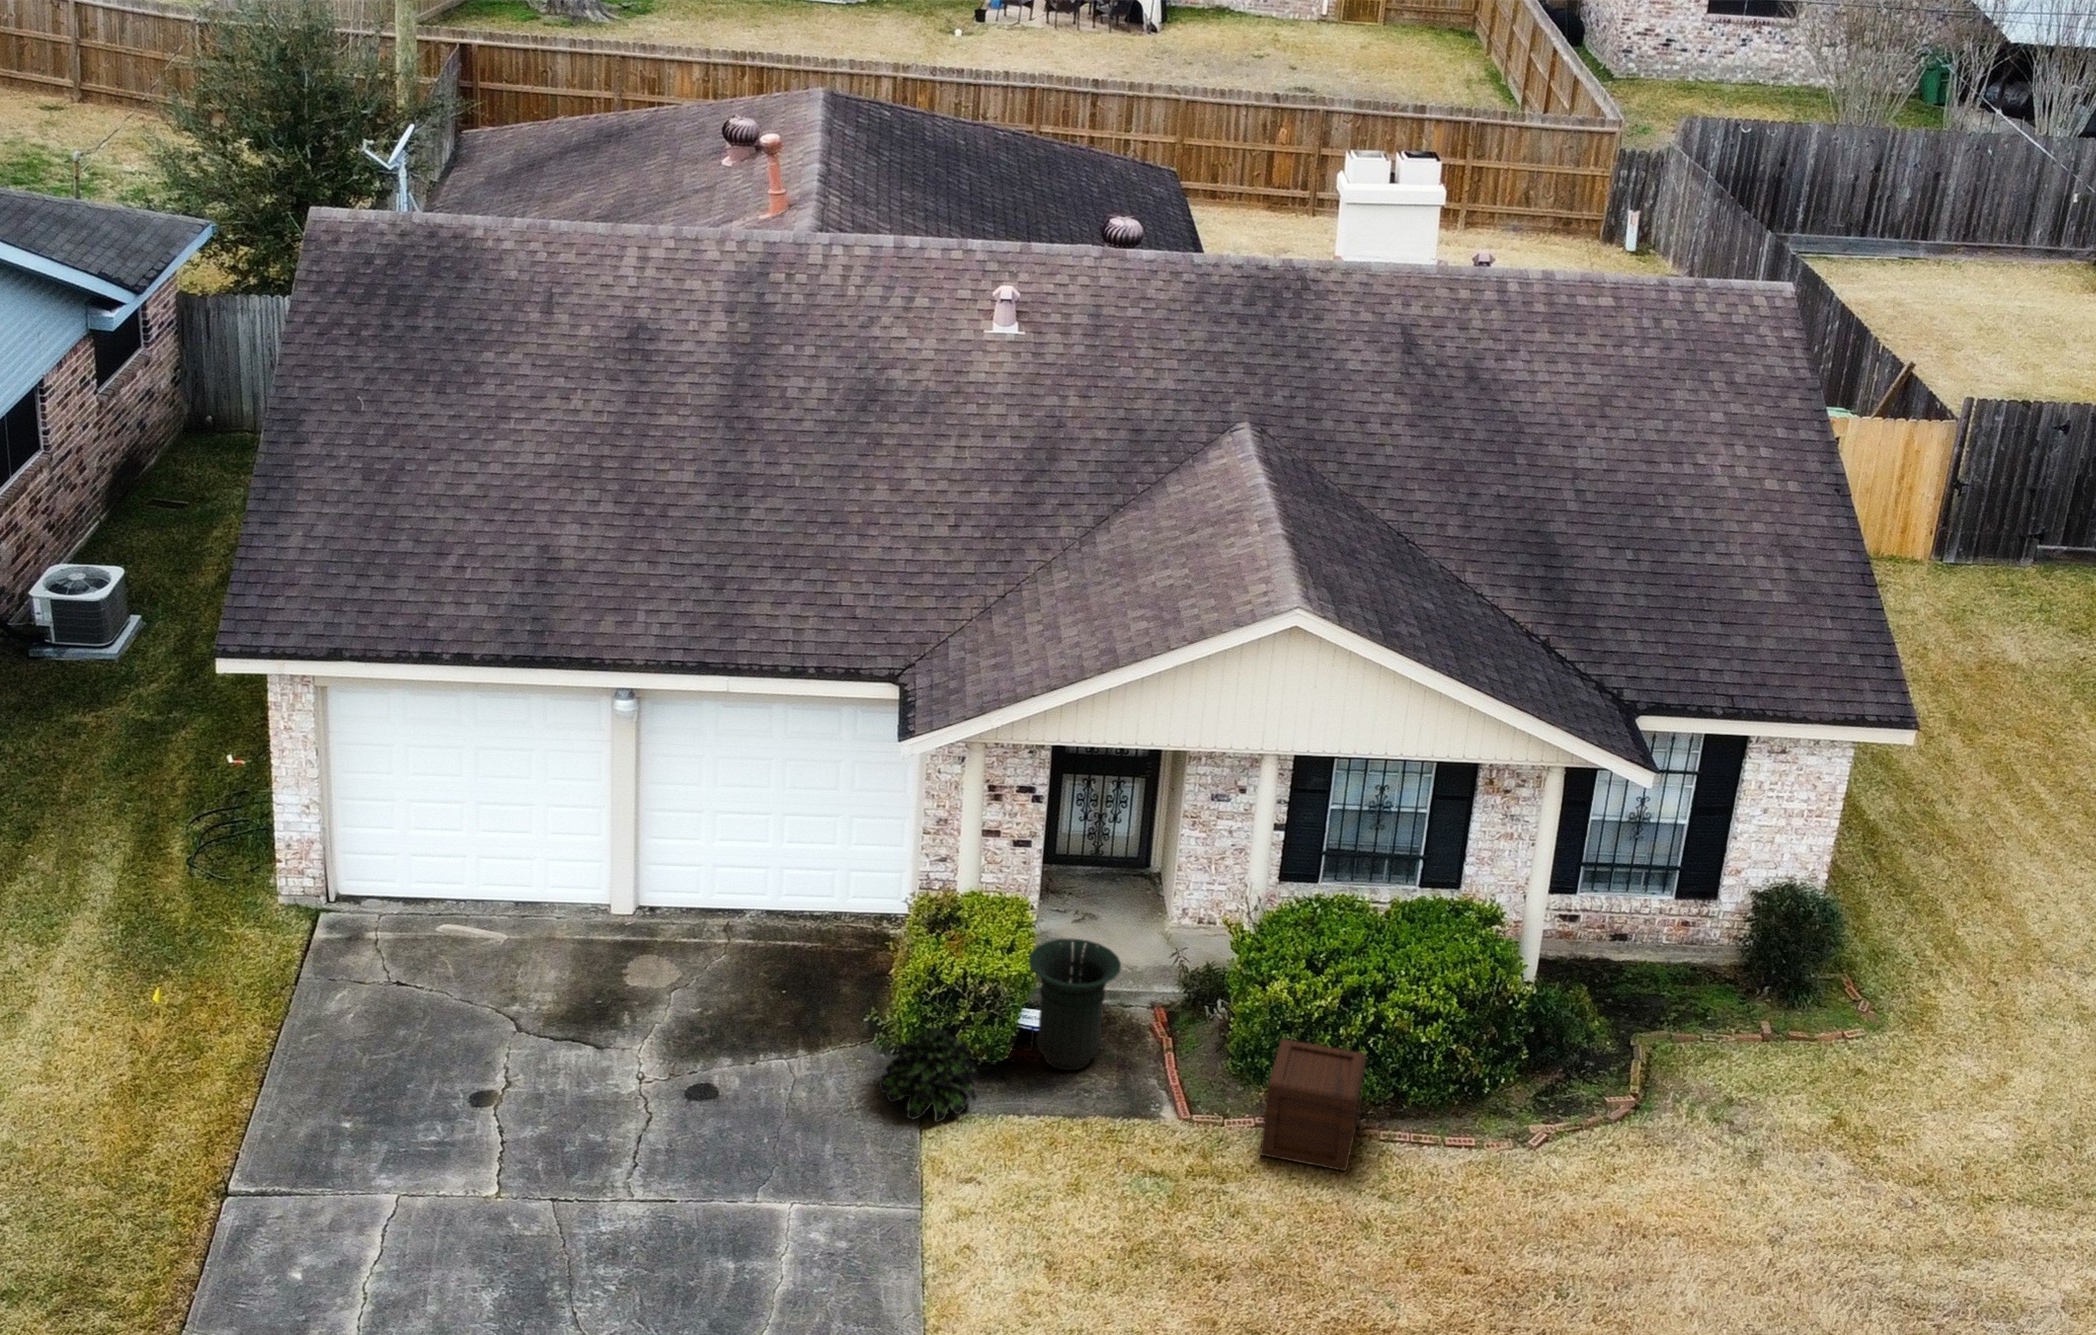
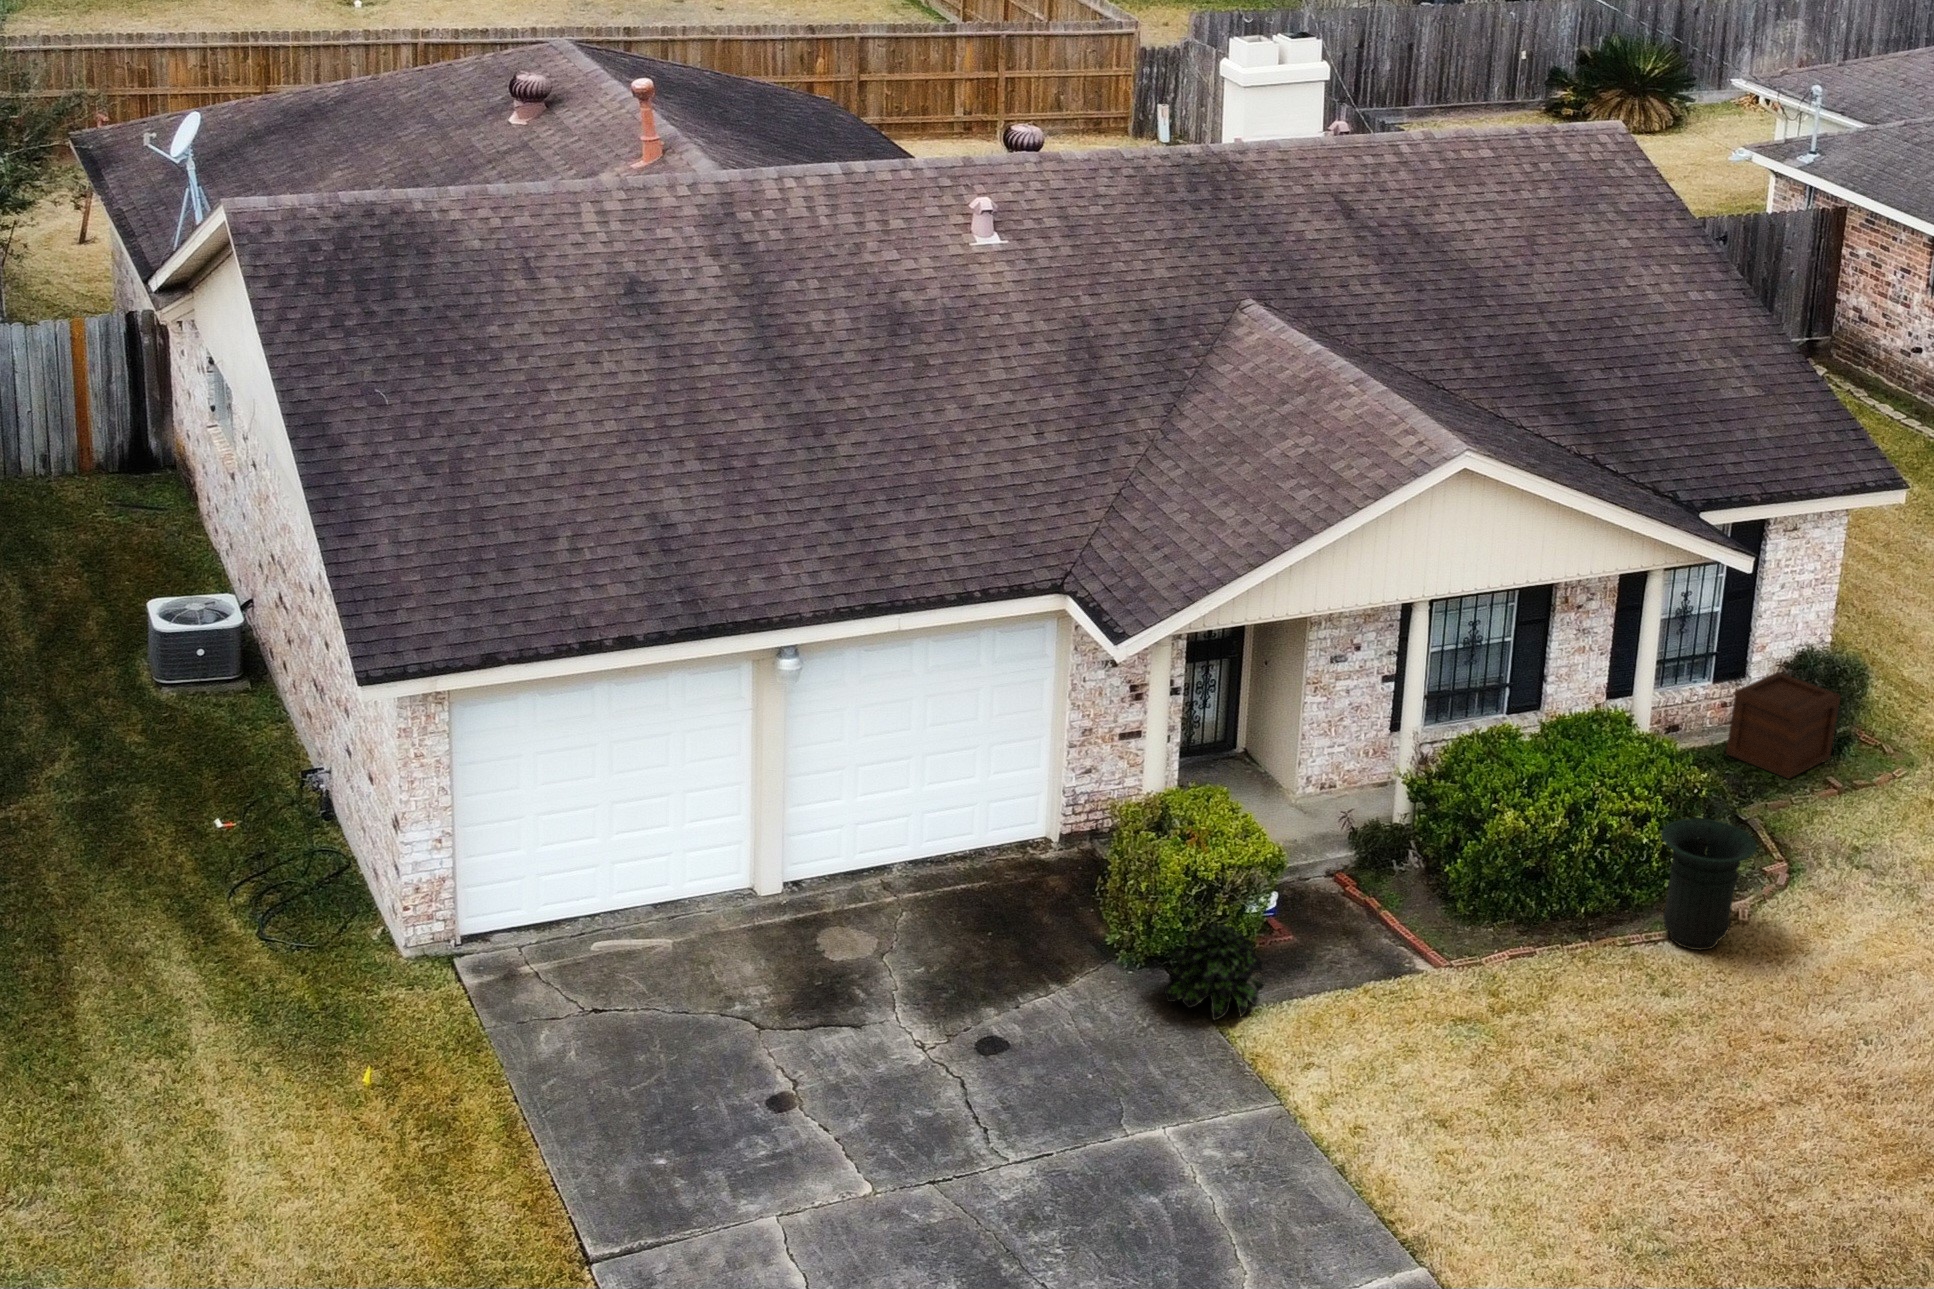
trash can: present [1028,938,1121,1070] -> present [1661,818,1757,950]
wooden crate: present [1260,1039,1366,1171] -> present [1726,672,1841,779]

